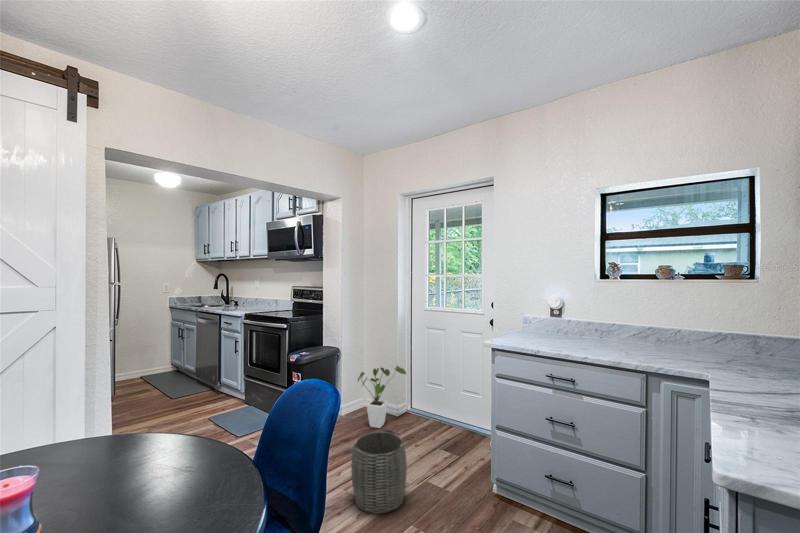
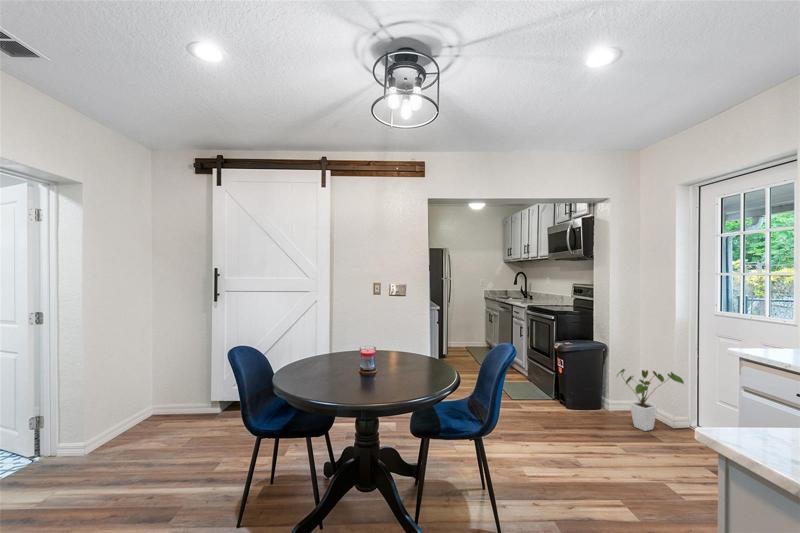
woven basket: present [351,432,407,514] -> none [579,416,637,489]

